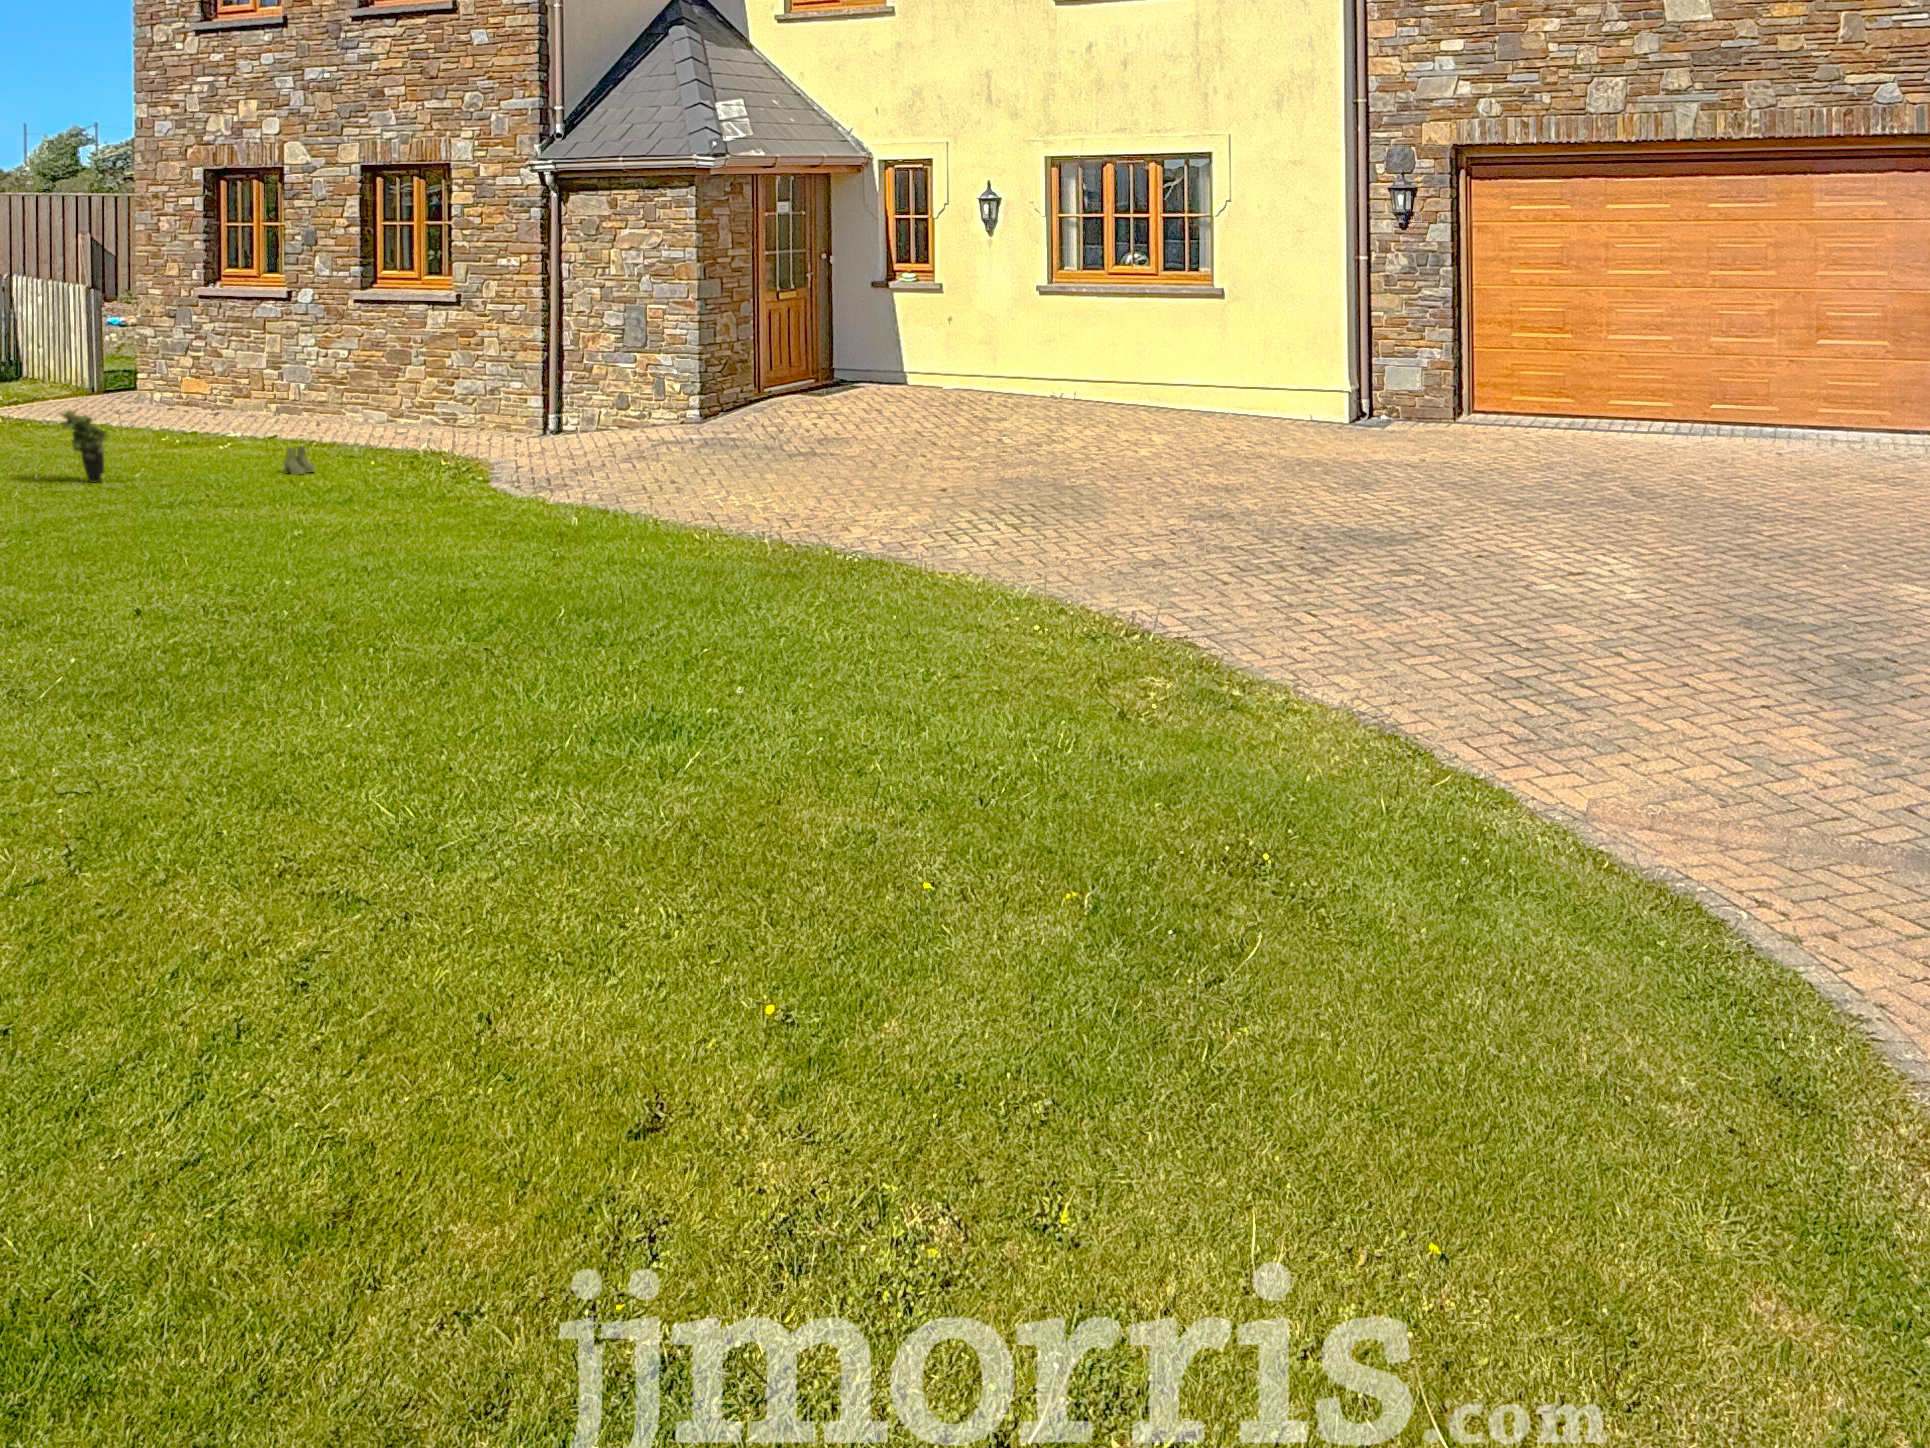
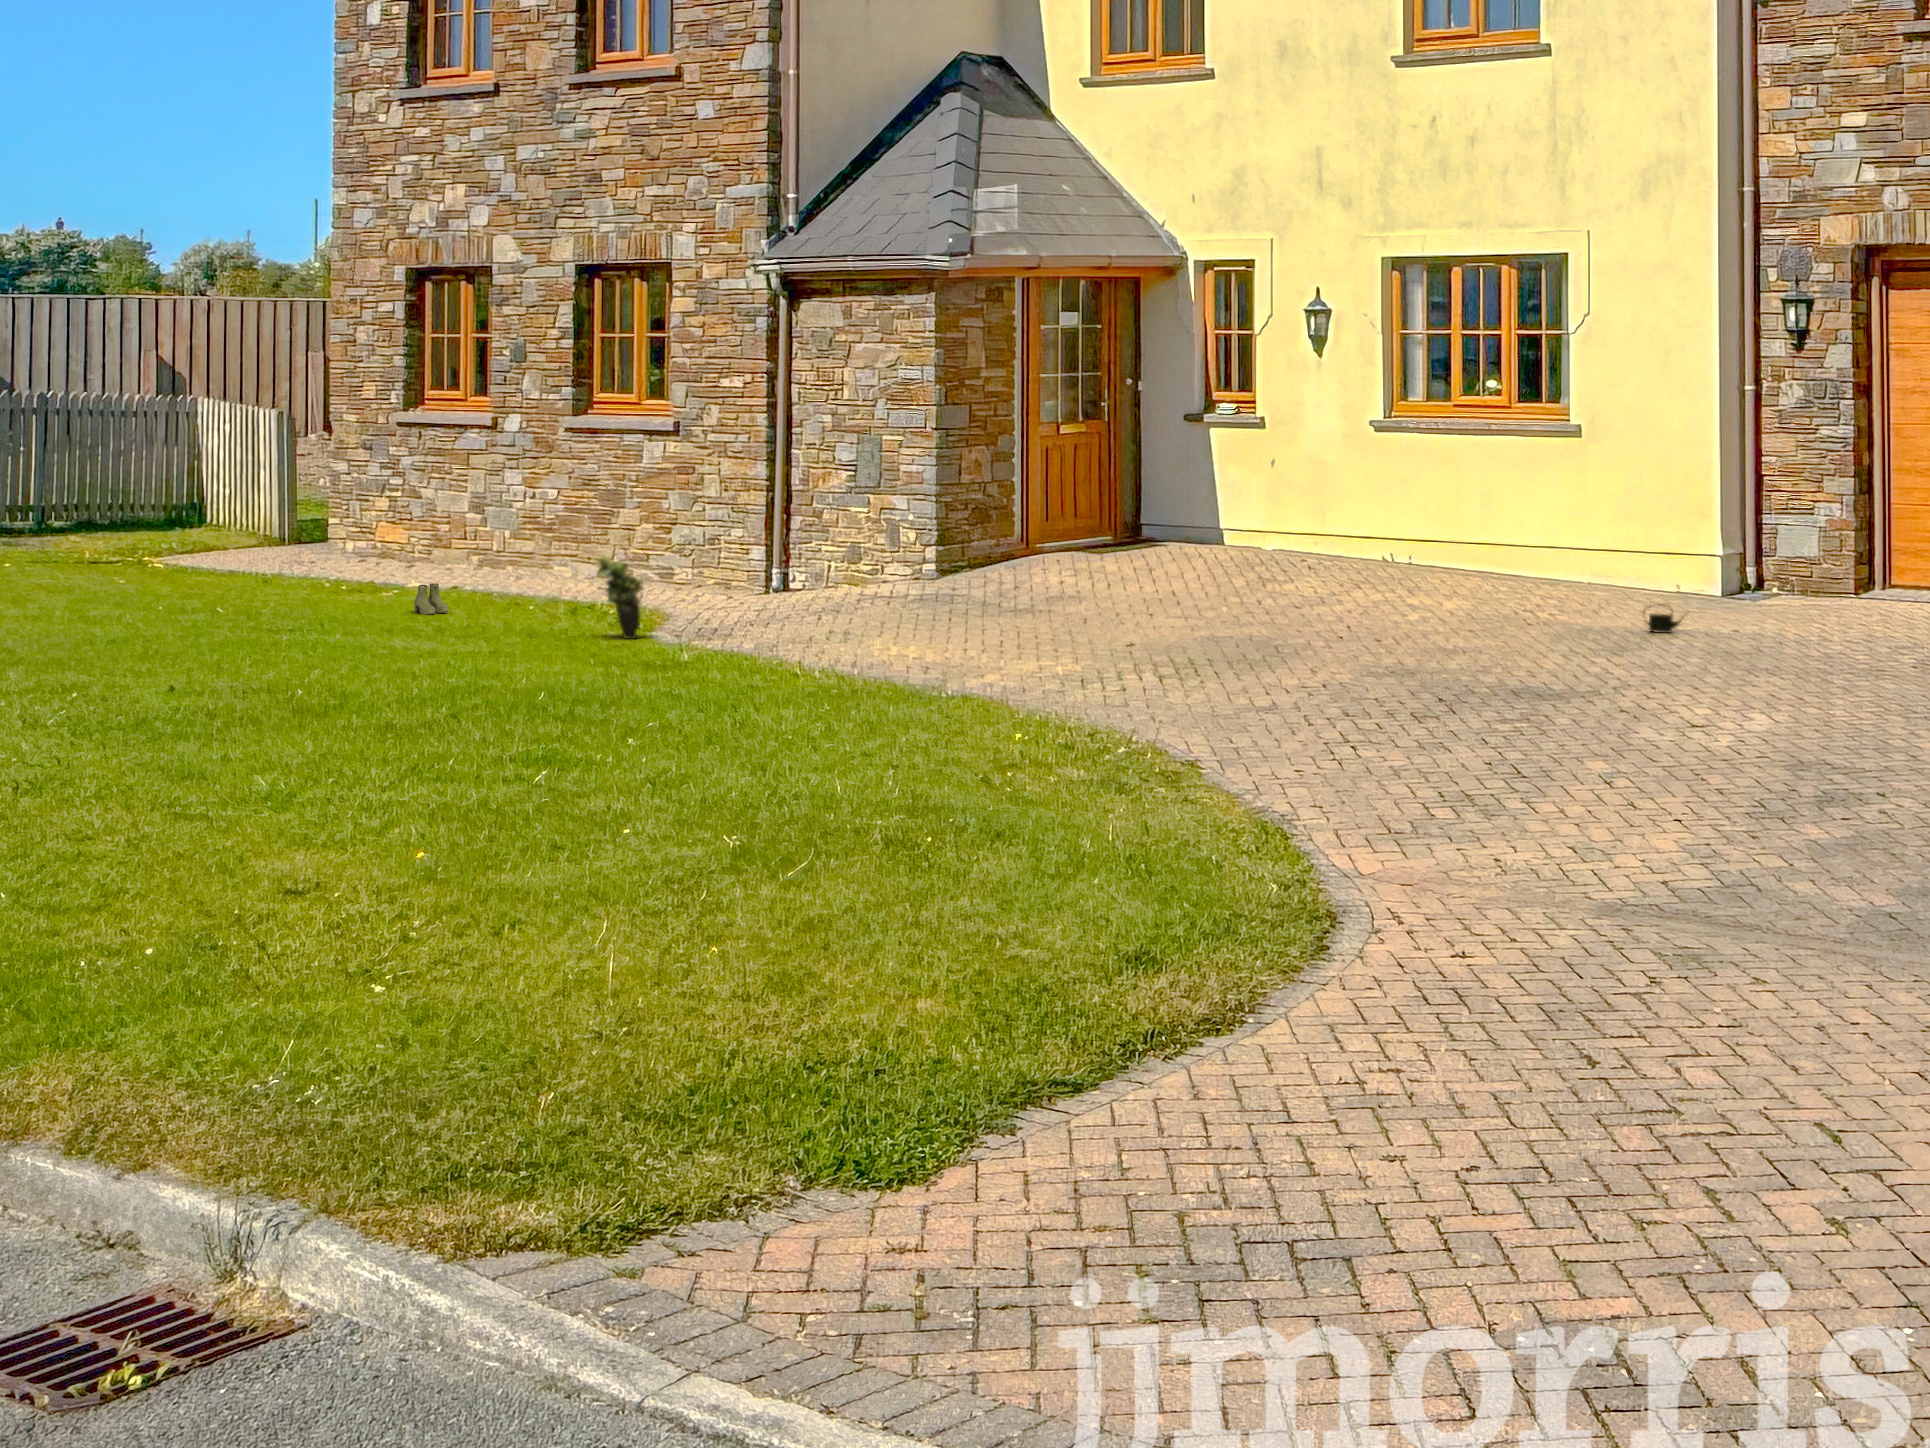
potted plant: present [60,410,107,483] -> present [595,556,646,639]
watering can: none [1348,438,1386,461] -> present [1647,604,1683,633]

